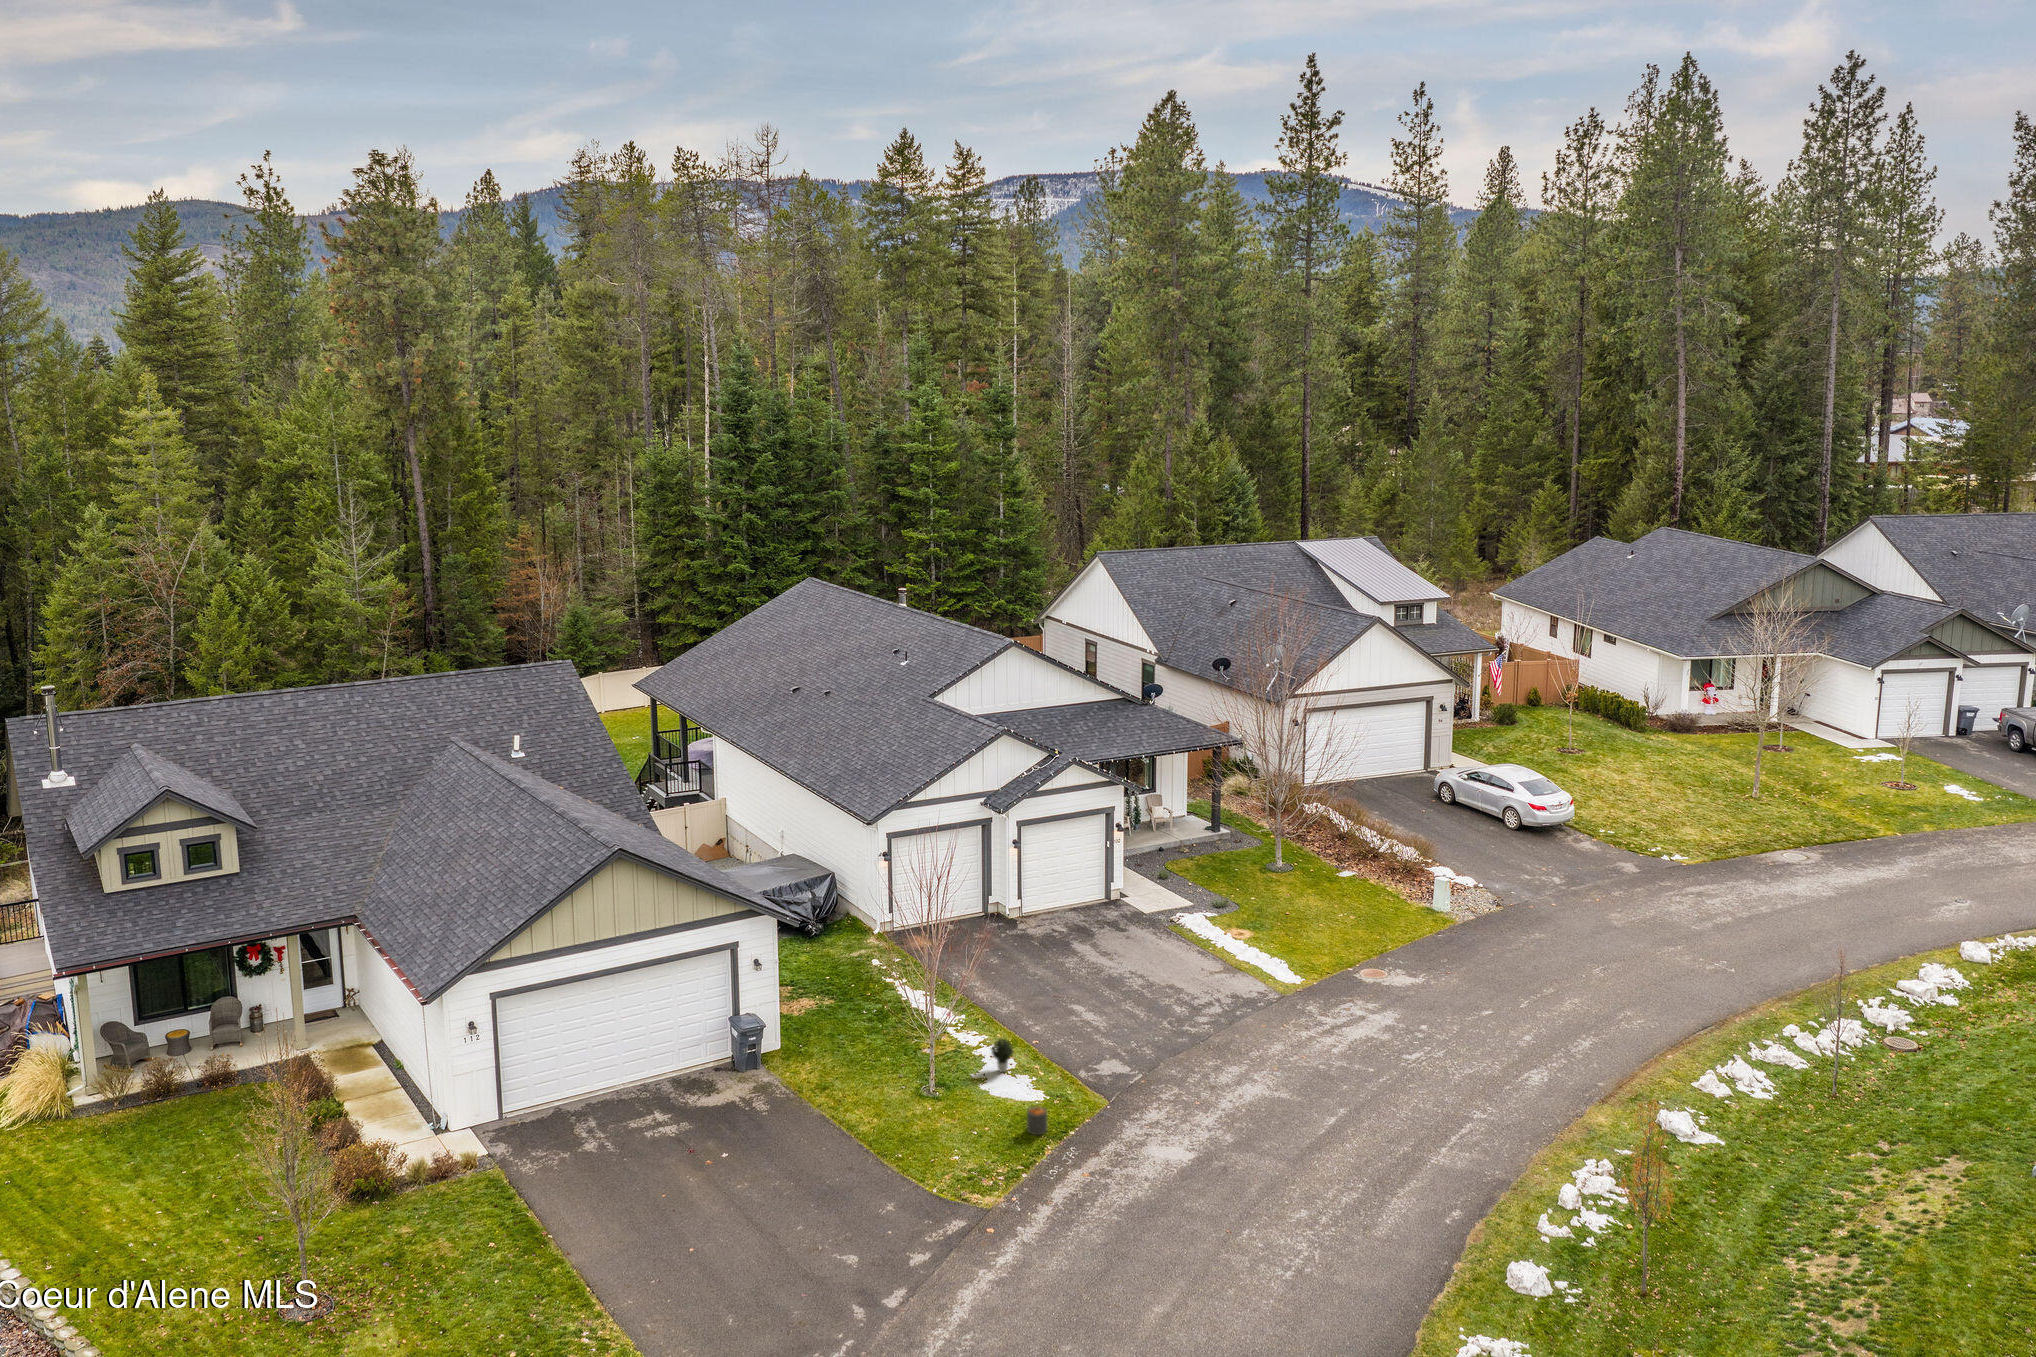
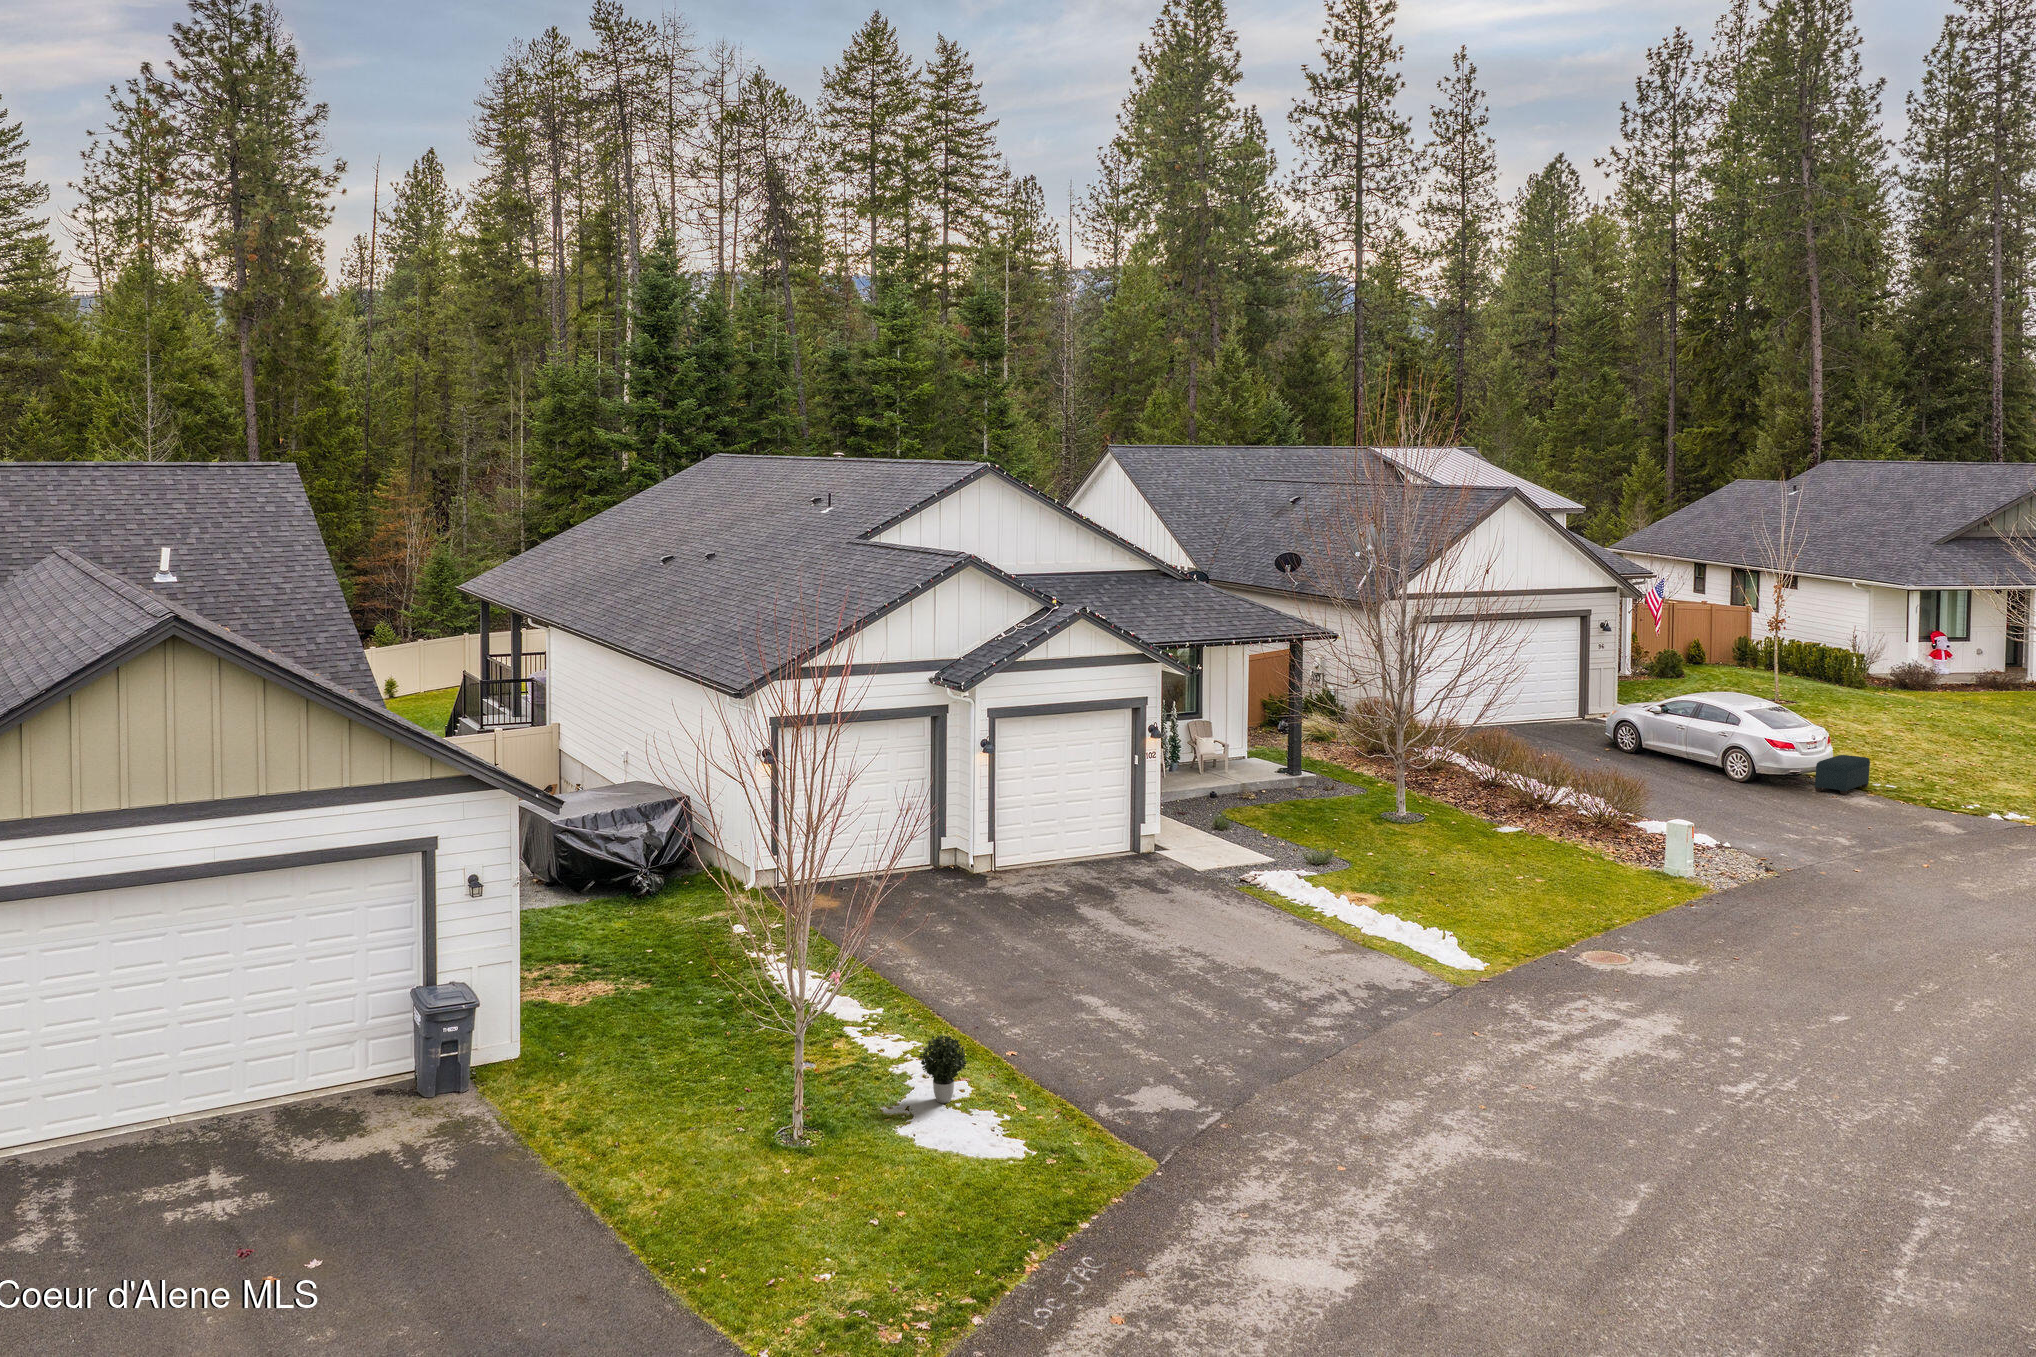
bench: none [1561,810,1600,840] -> present [1815,755,1870,795]
trash can: present [1027,1107,1048,1135] -> none [984,1157,1031,1229]

